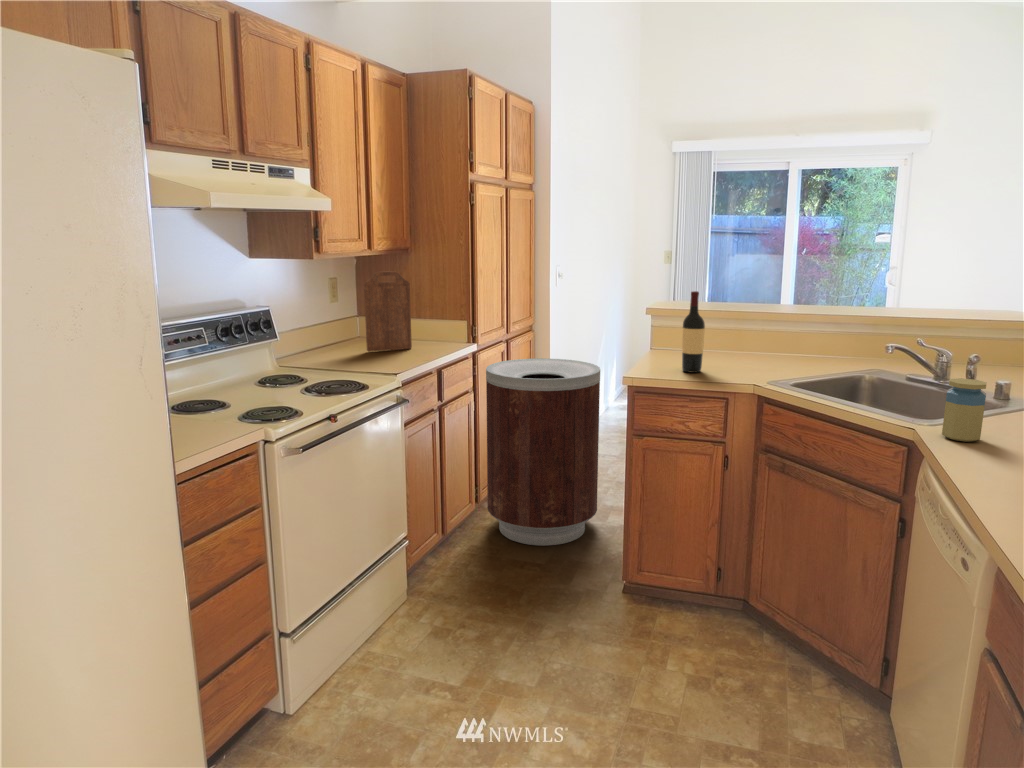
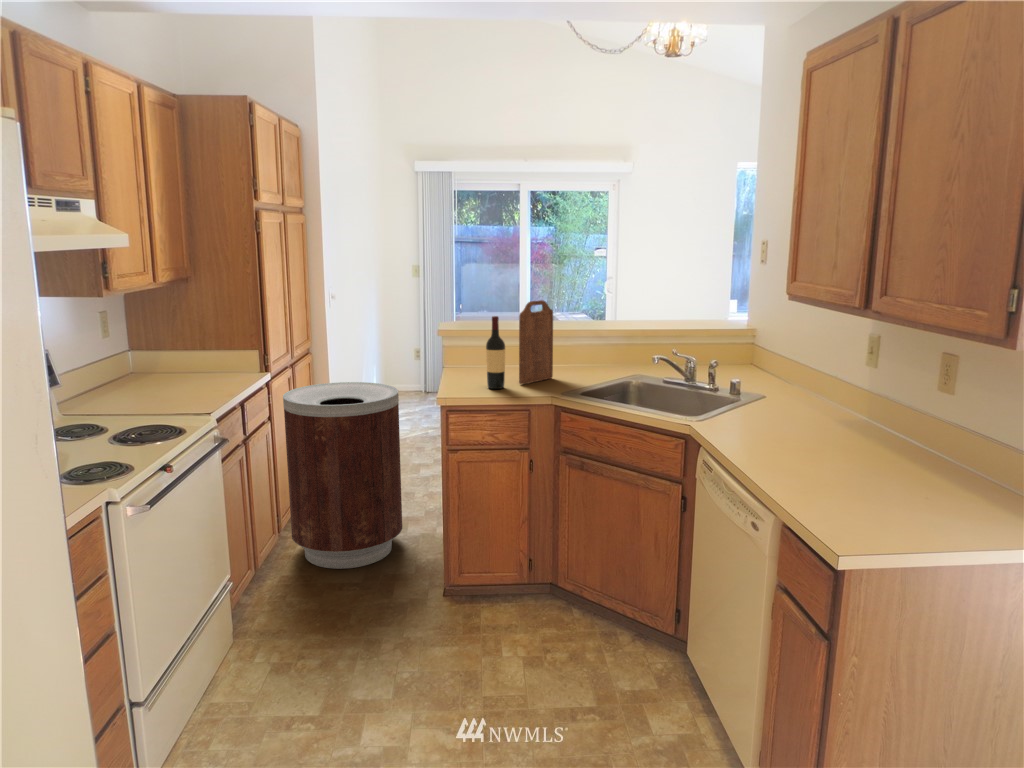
cutting board: present [364,271,412,352] -> present [519,300,553,384]
jar: present [942,378,987,442] -> none [711,383,740,431]

